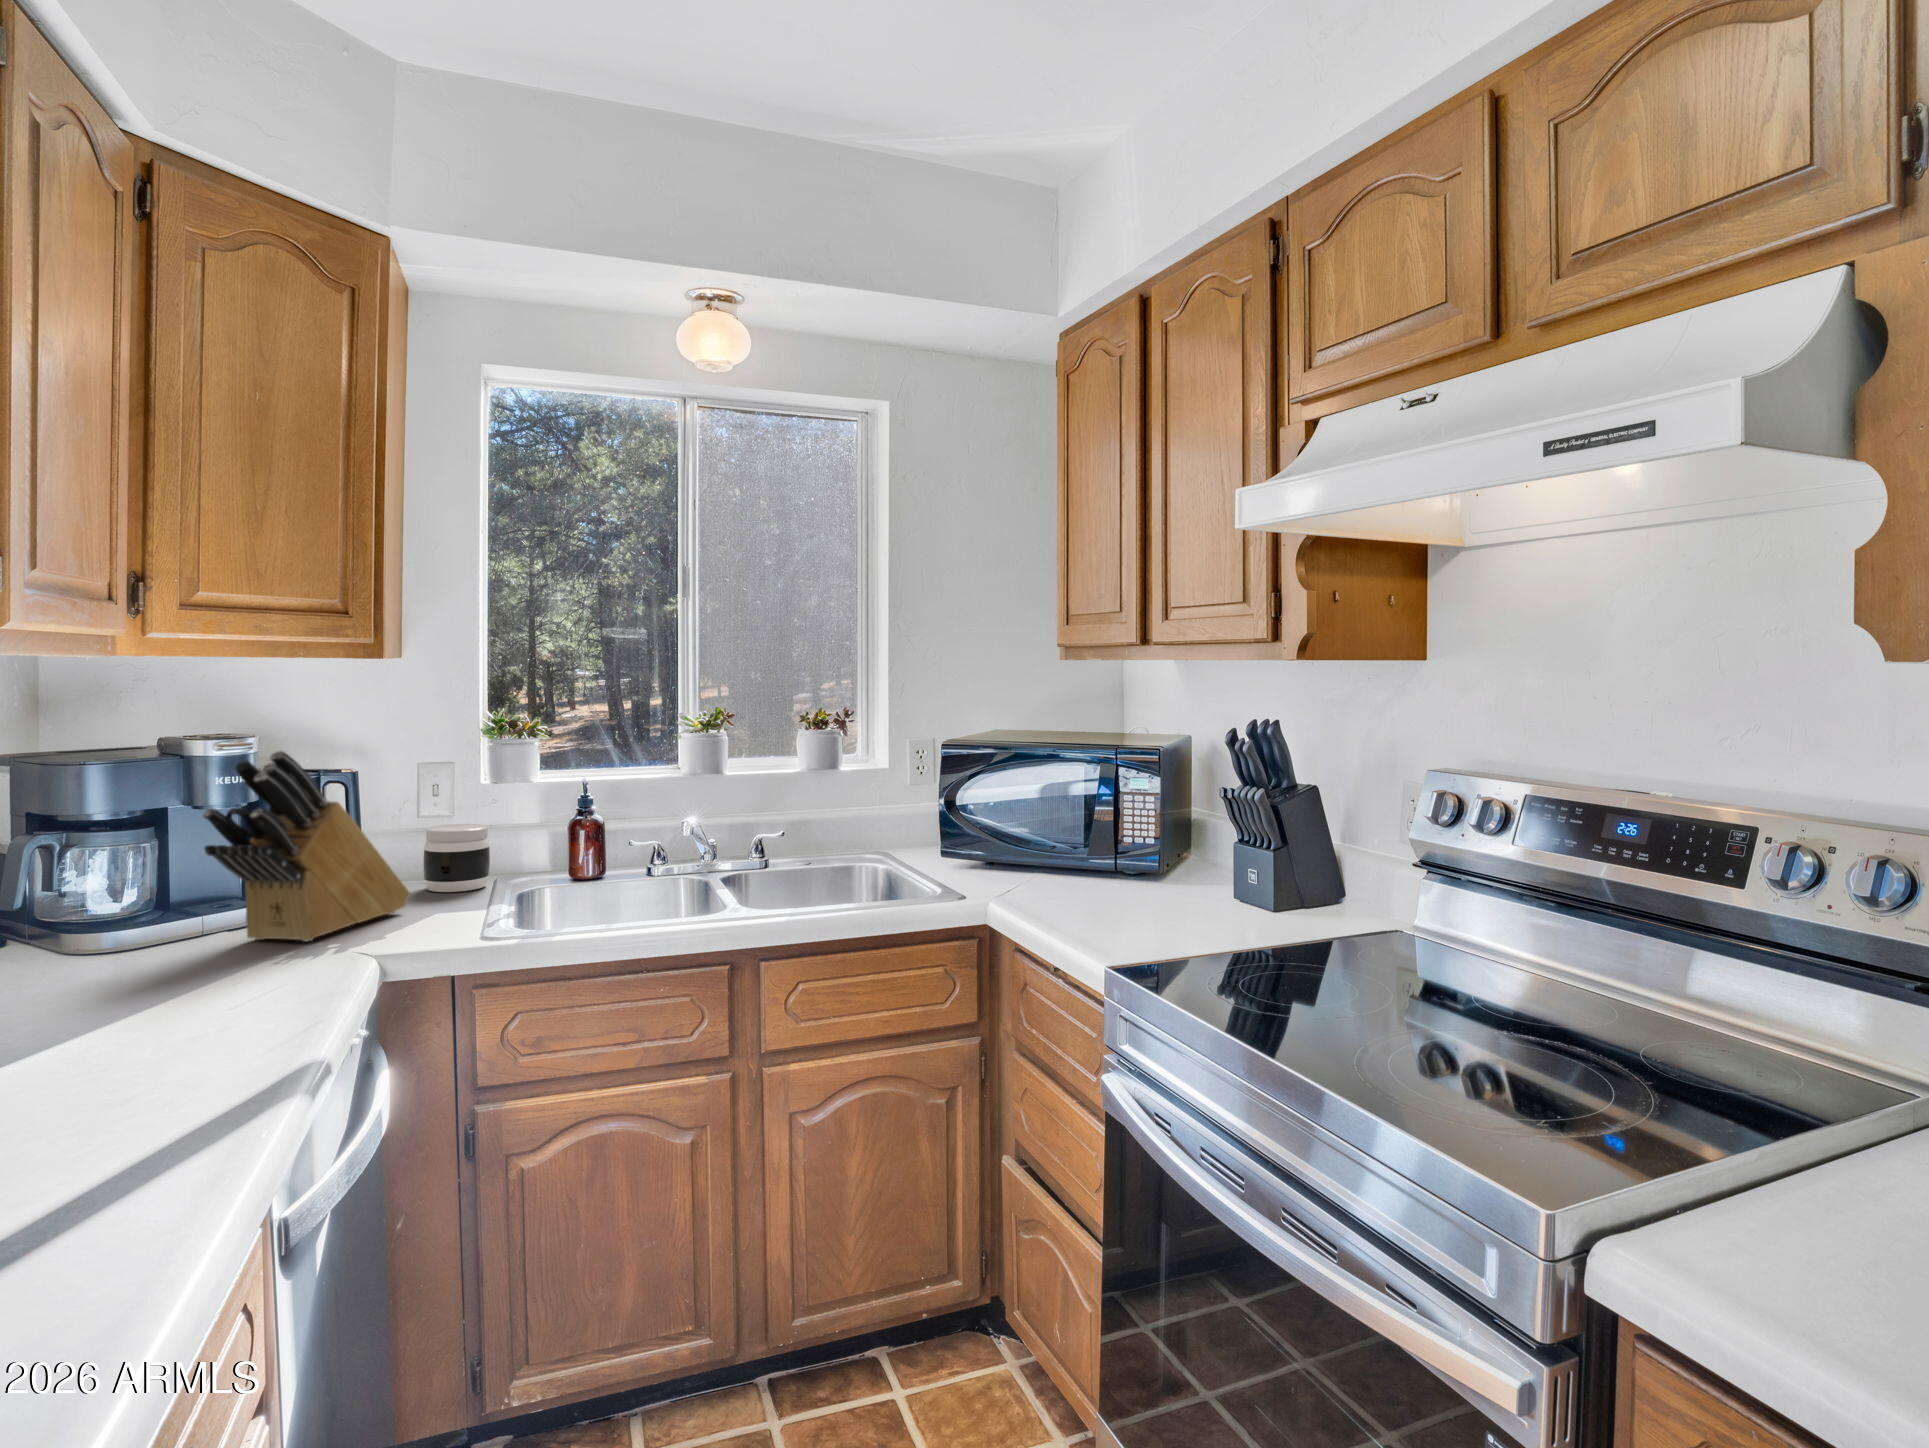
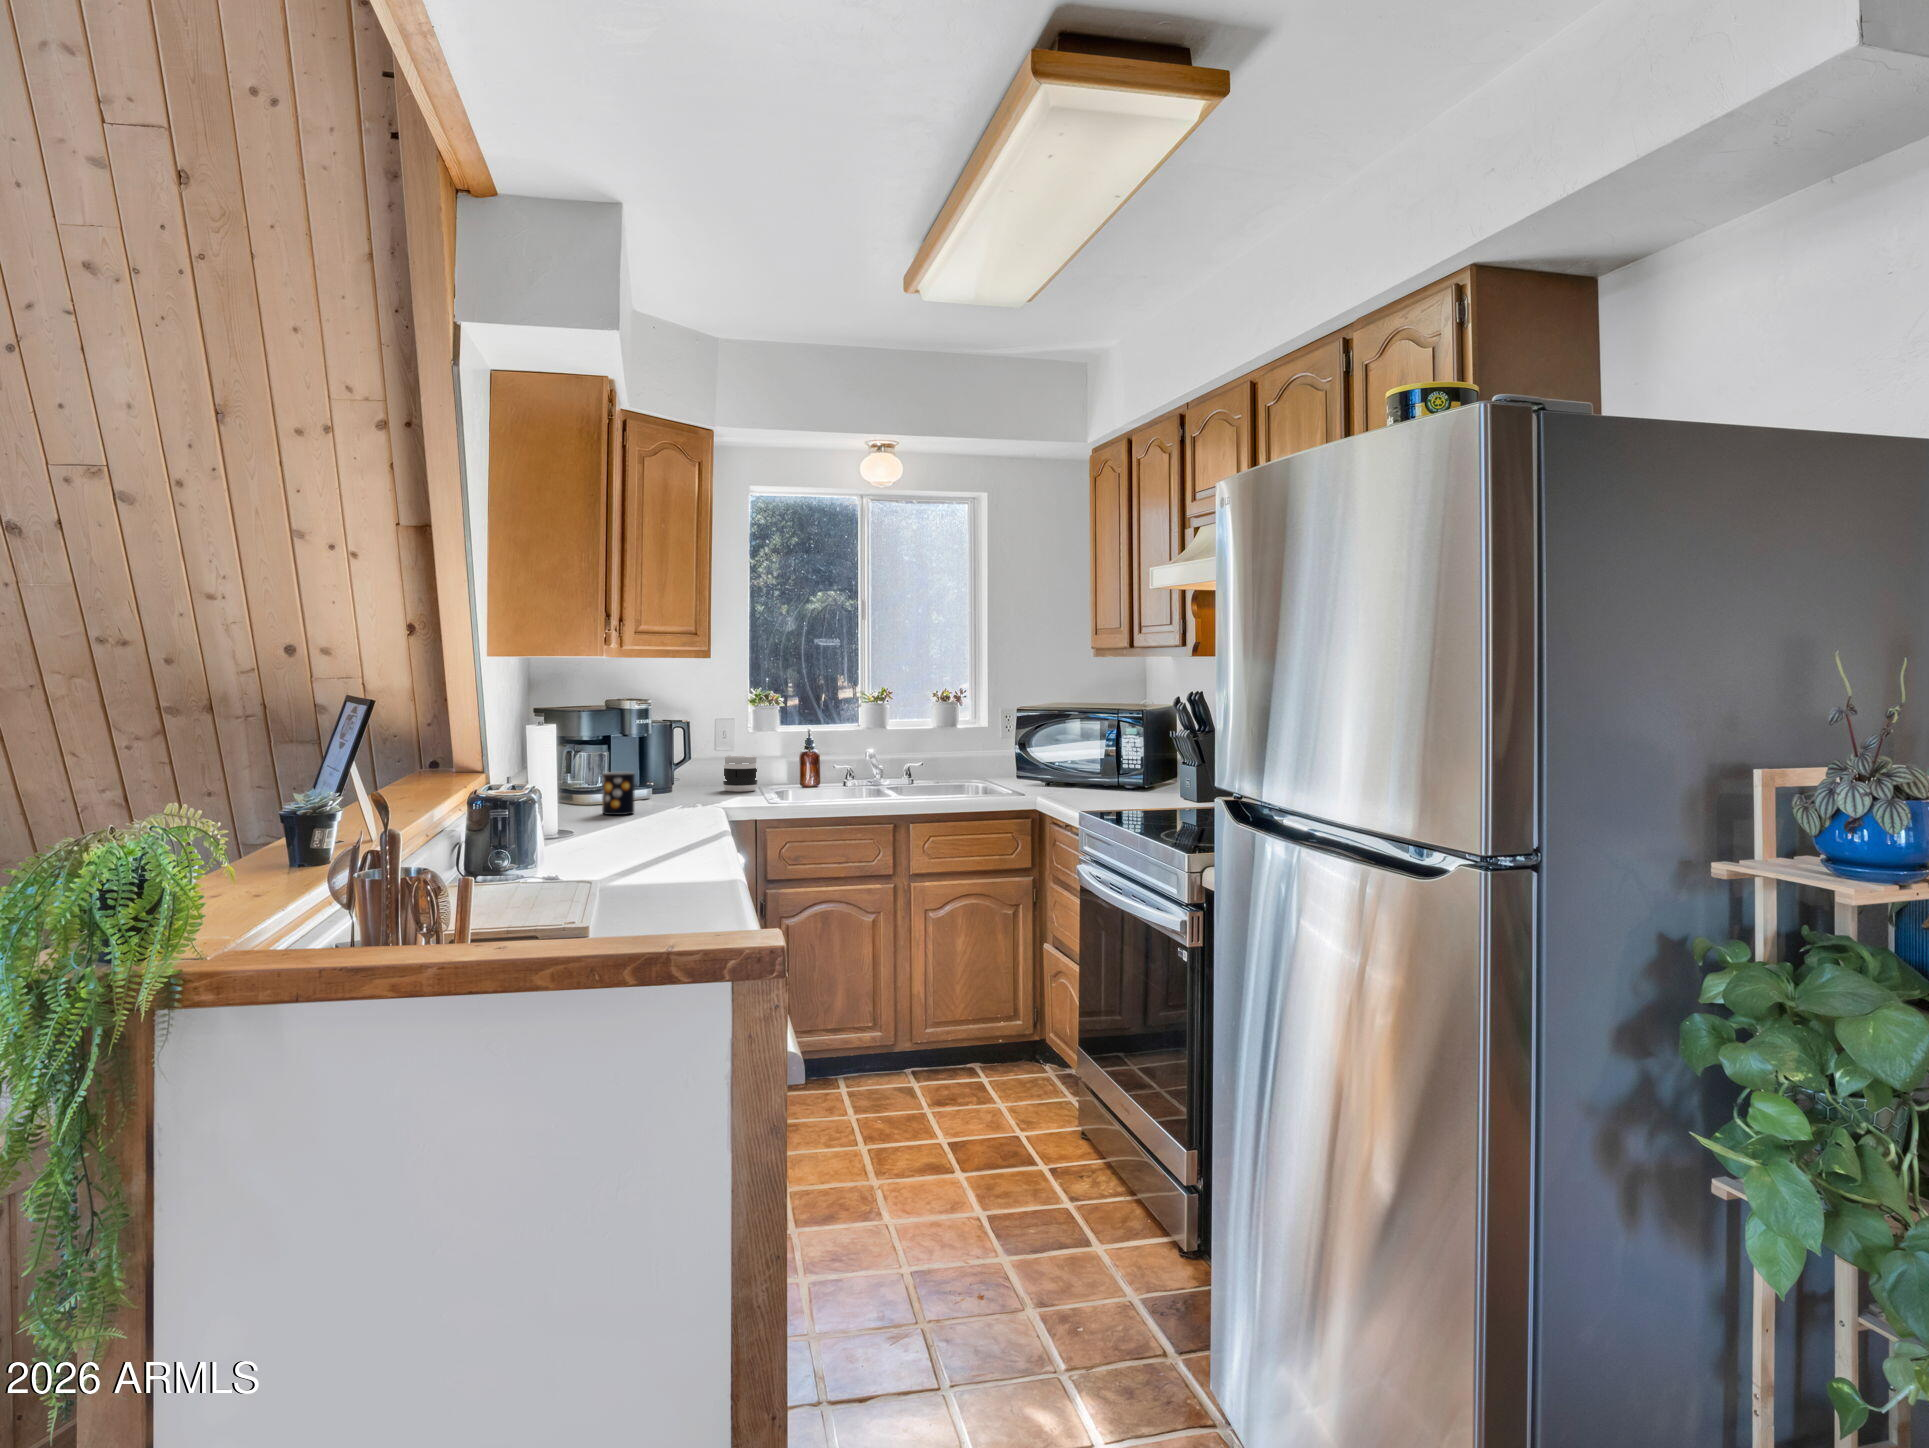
knife block: present [203,751,410,941] -> none [639,705,723,803]
mug: none [71,903,157,1008] -> present [602,772,635,815]

